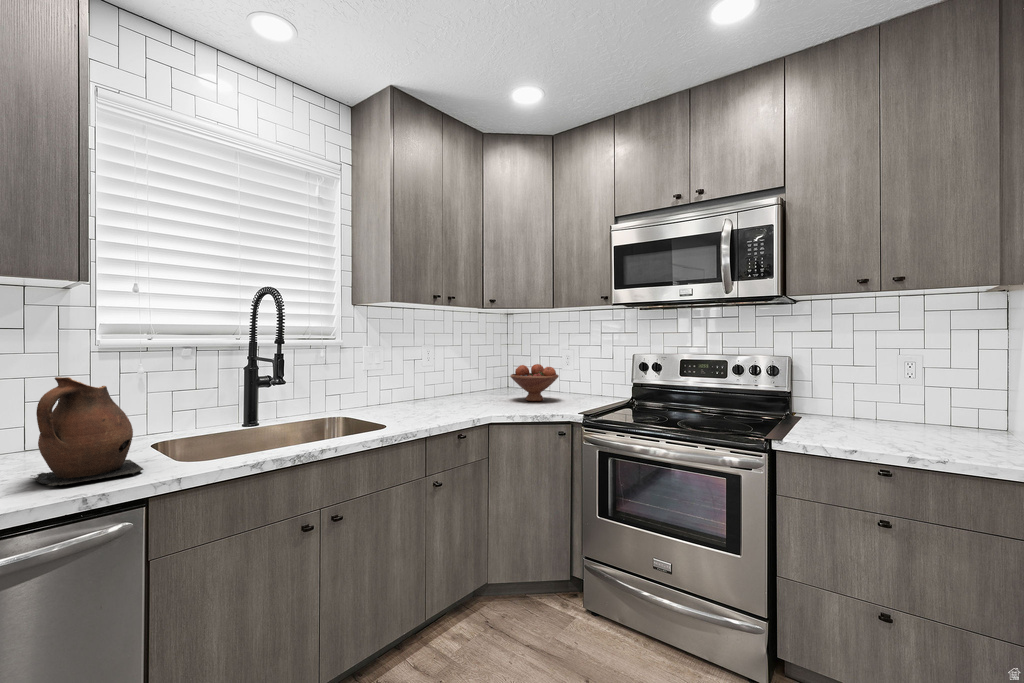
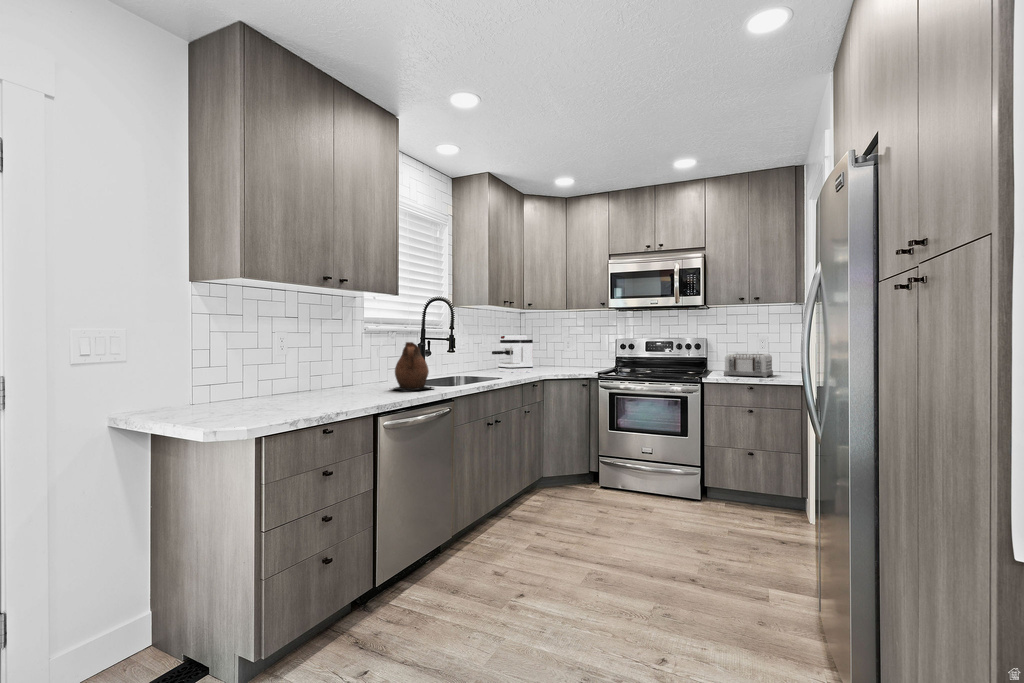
coffee maker: none [422,348,484,409] -> present [492,335,533,373]
fruit bowl: present [510,364,559,401] -> none [539,346,571,370]
toaster: none [821,388,931,447] -> present [724,354,773,377]

